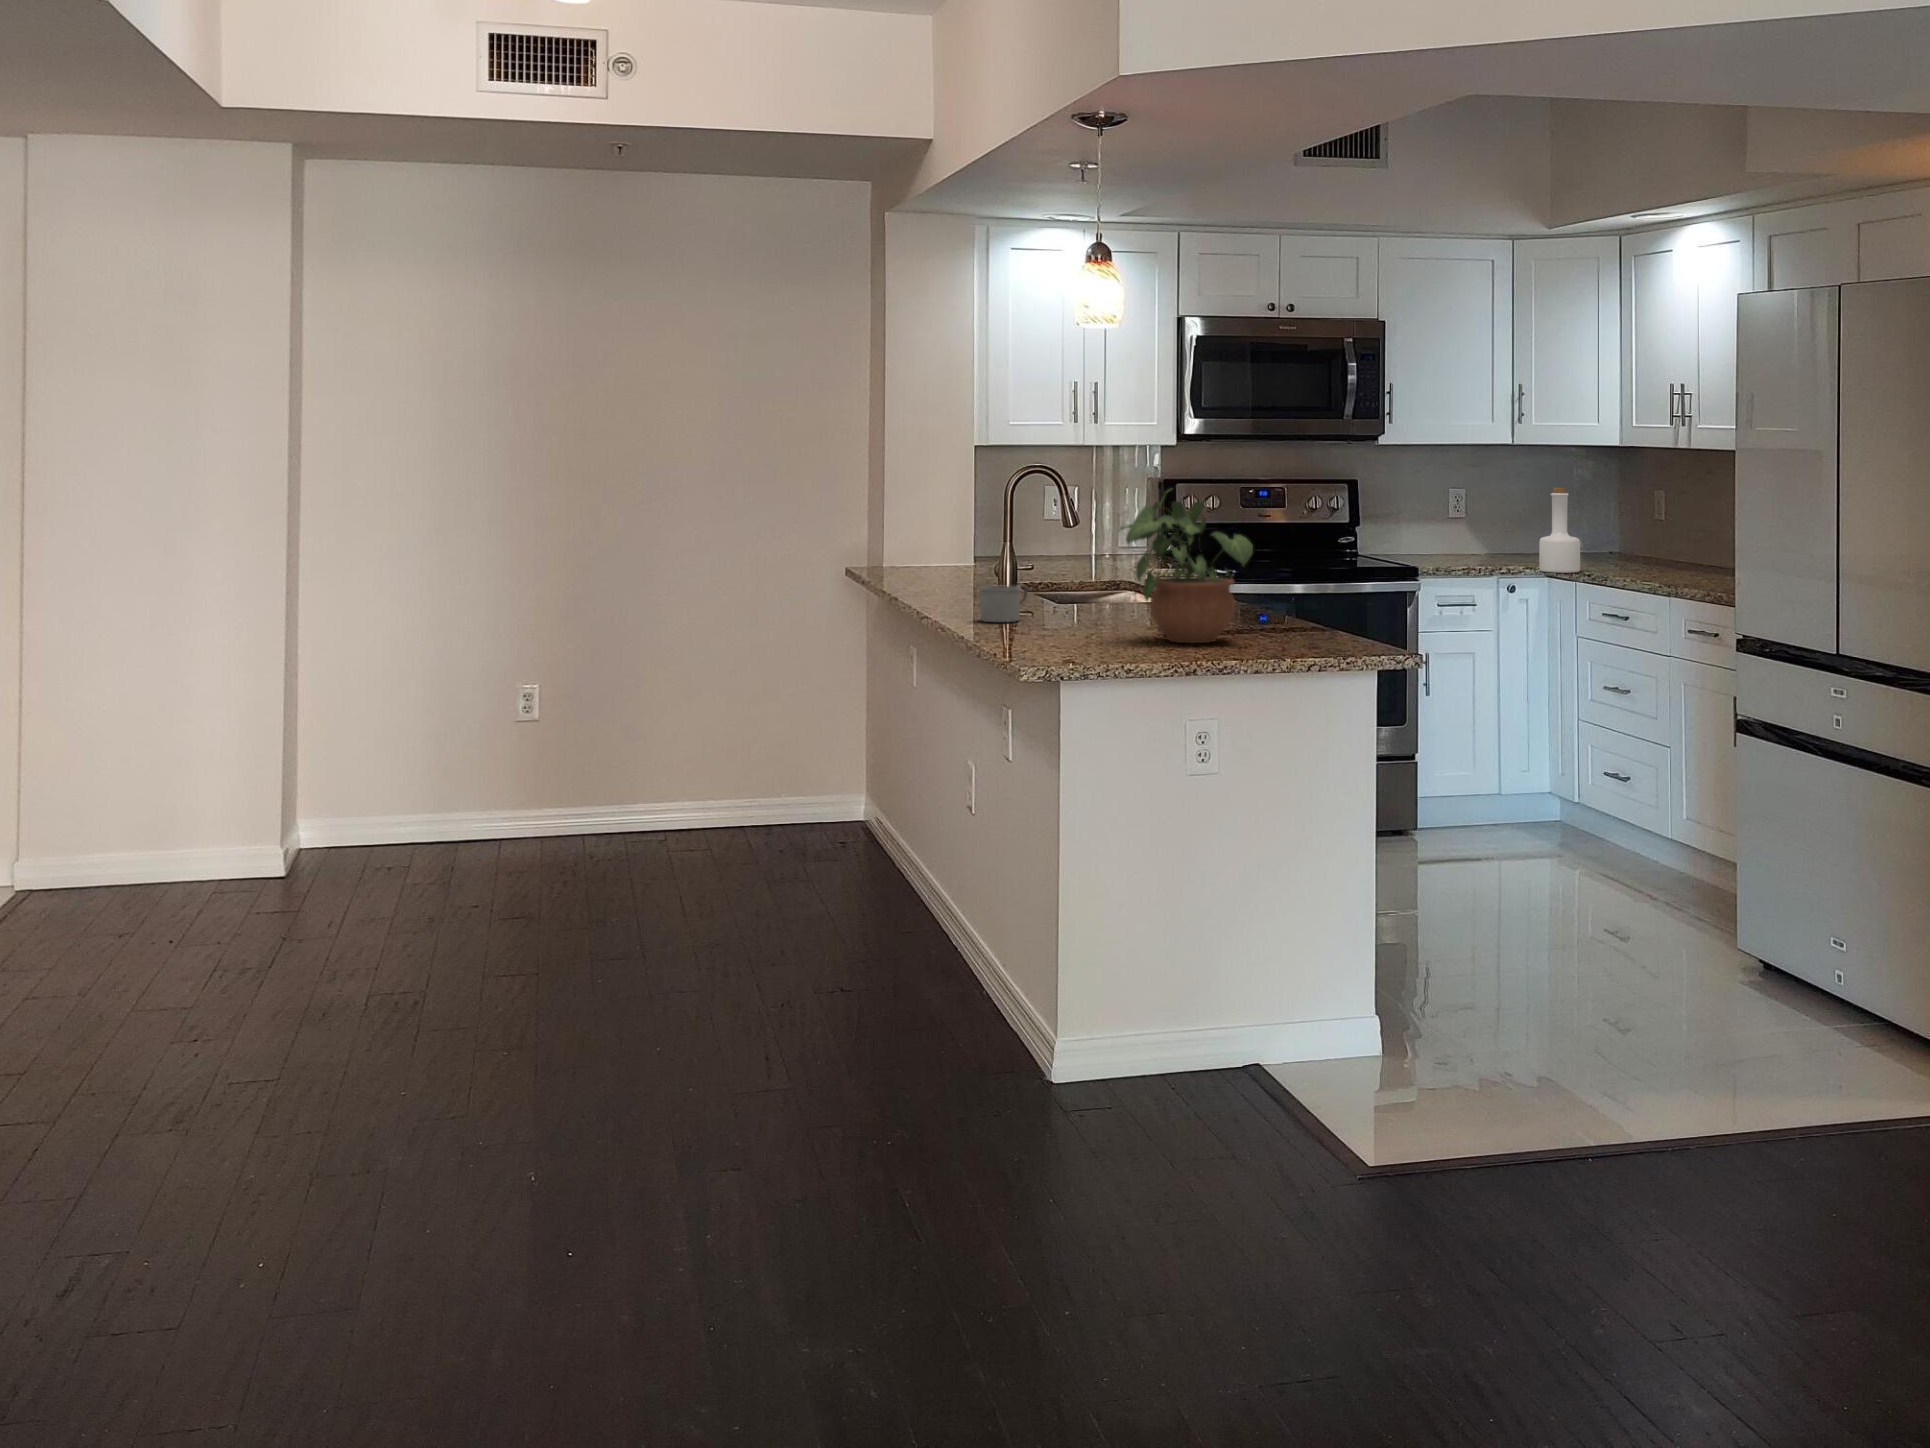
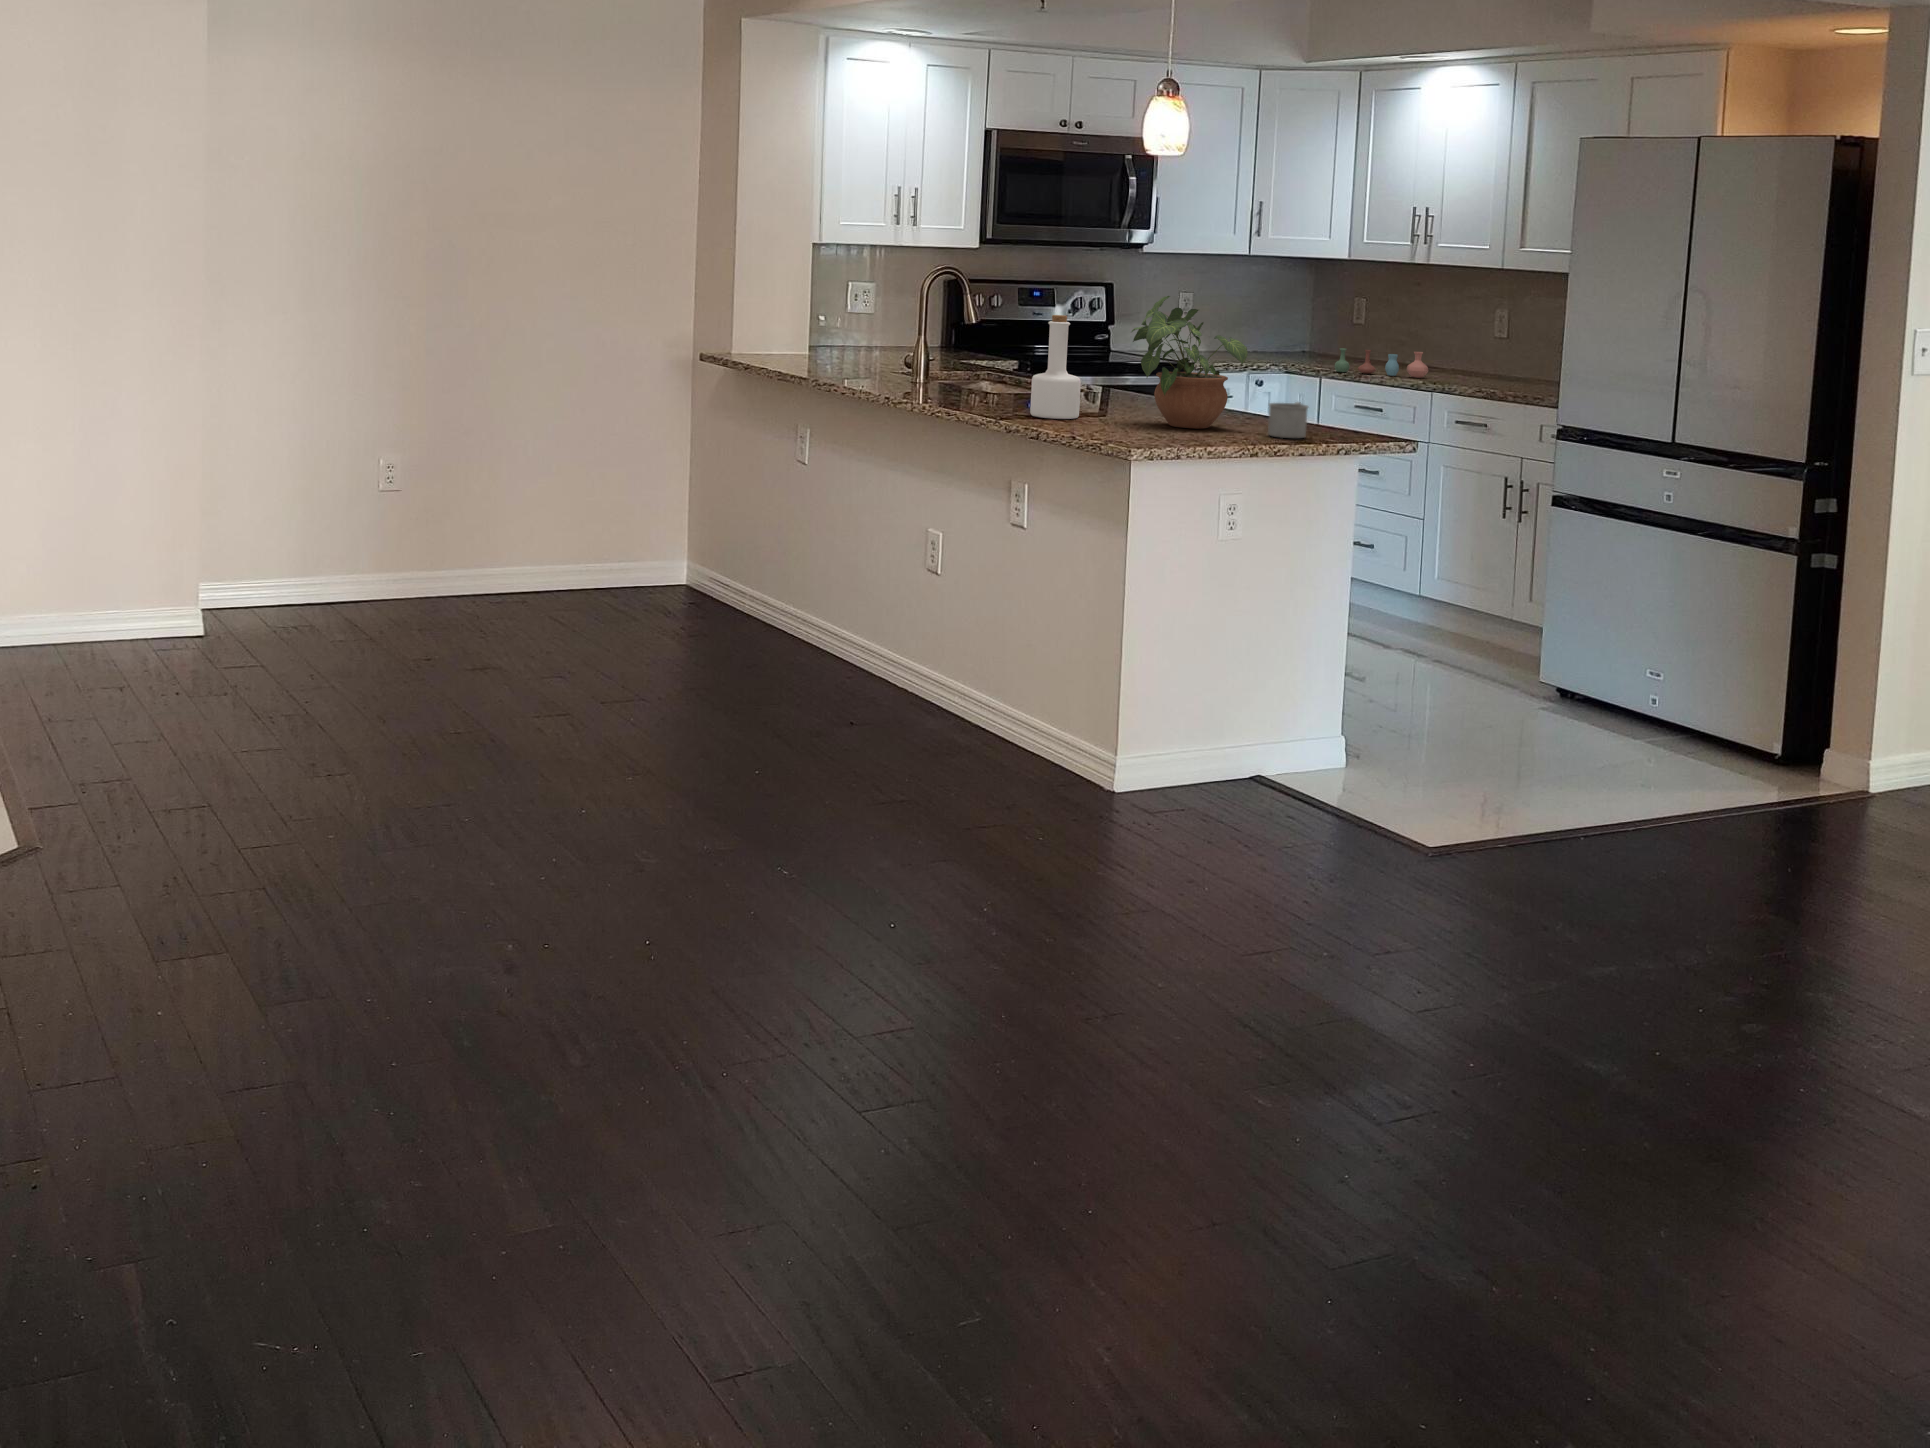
bottle: present [1539,488,1580,573] -> present [1030,315,1081,419]
vase: none [1589,548,1693,580] -> present [1334,348,1428,378]
mug: present [980,585,1027,622] -> present [1268,402,1308,438]

